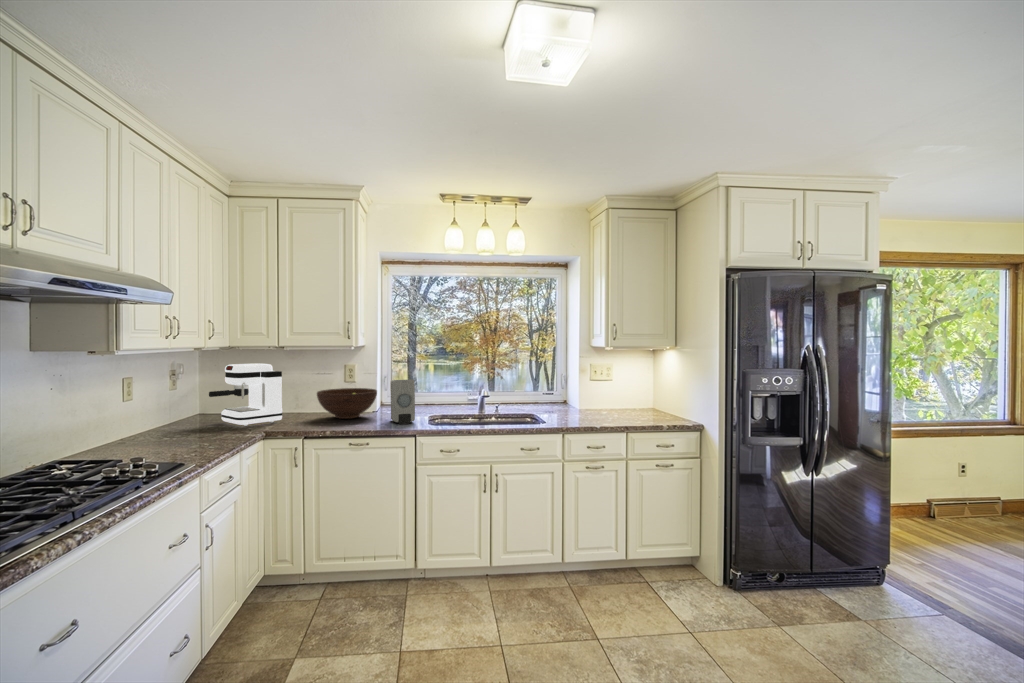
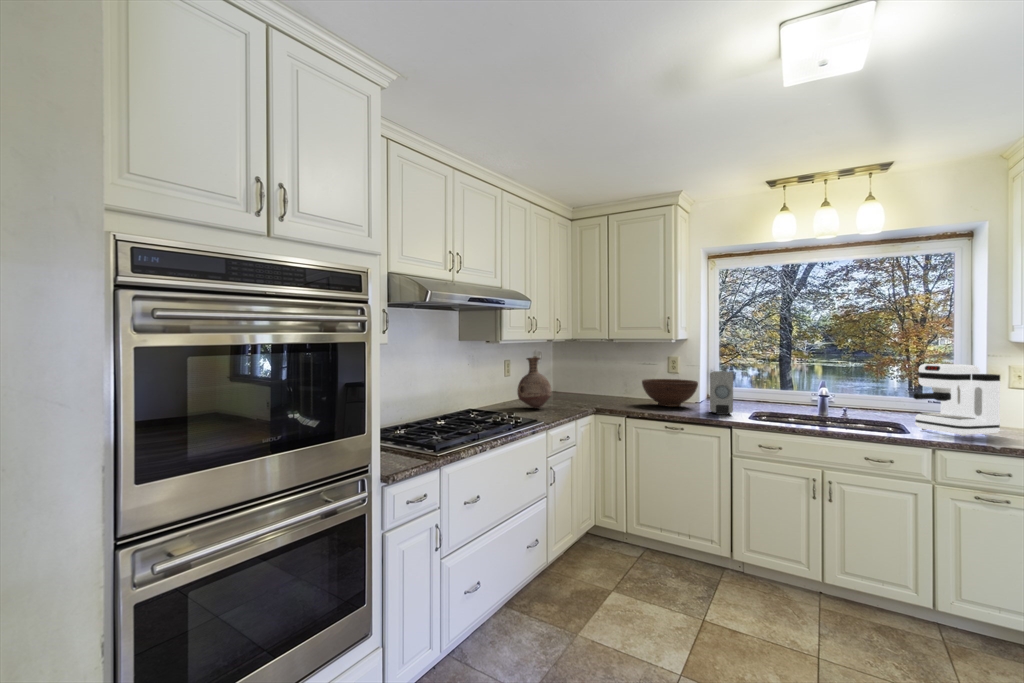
coffee maker: present [209,363,282,426] -> present [914,364,1000,436]
vase: none [149,376,202,442] -> present [517,358,552,409]

